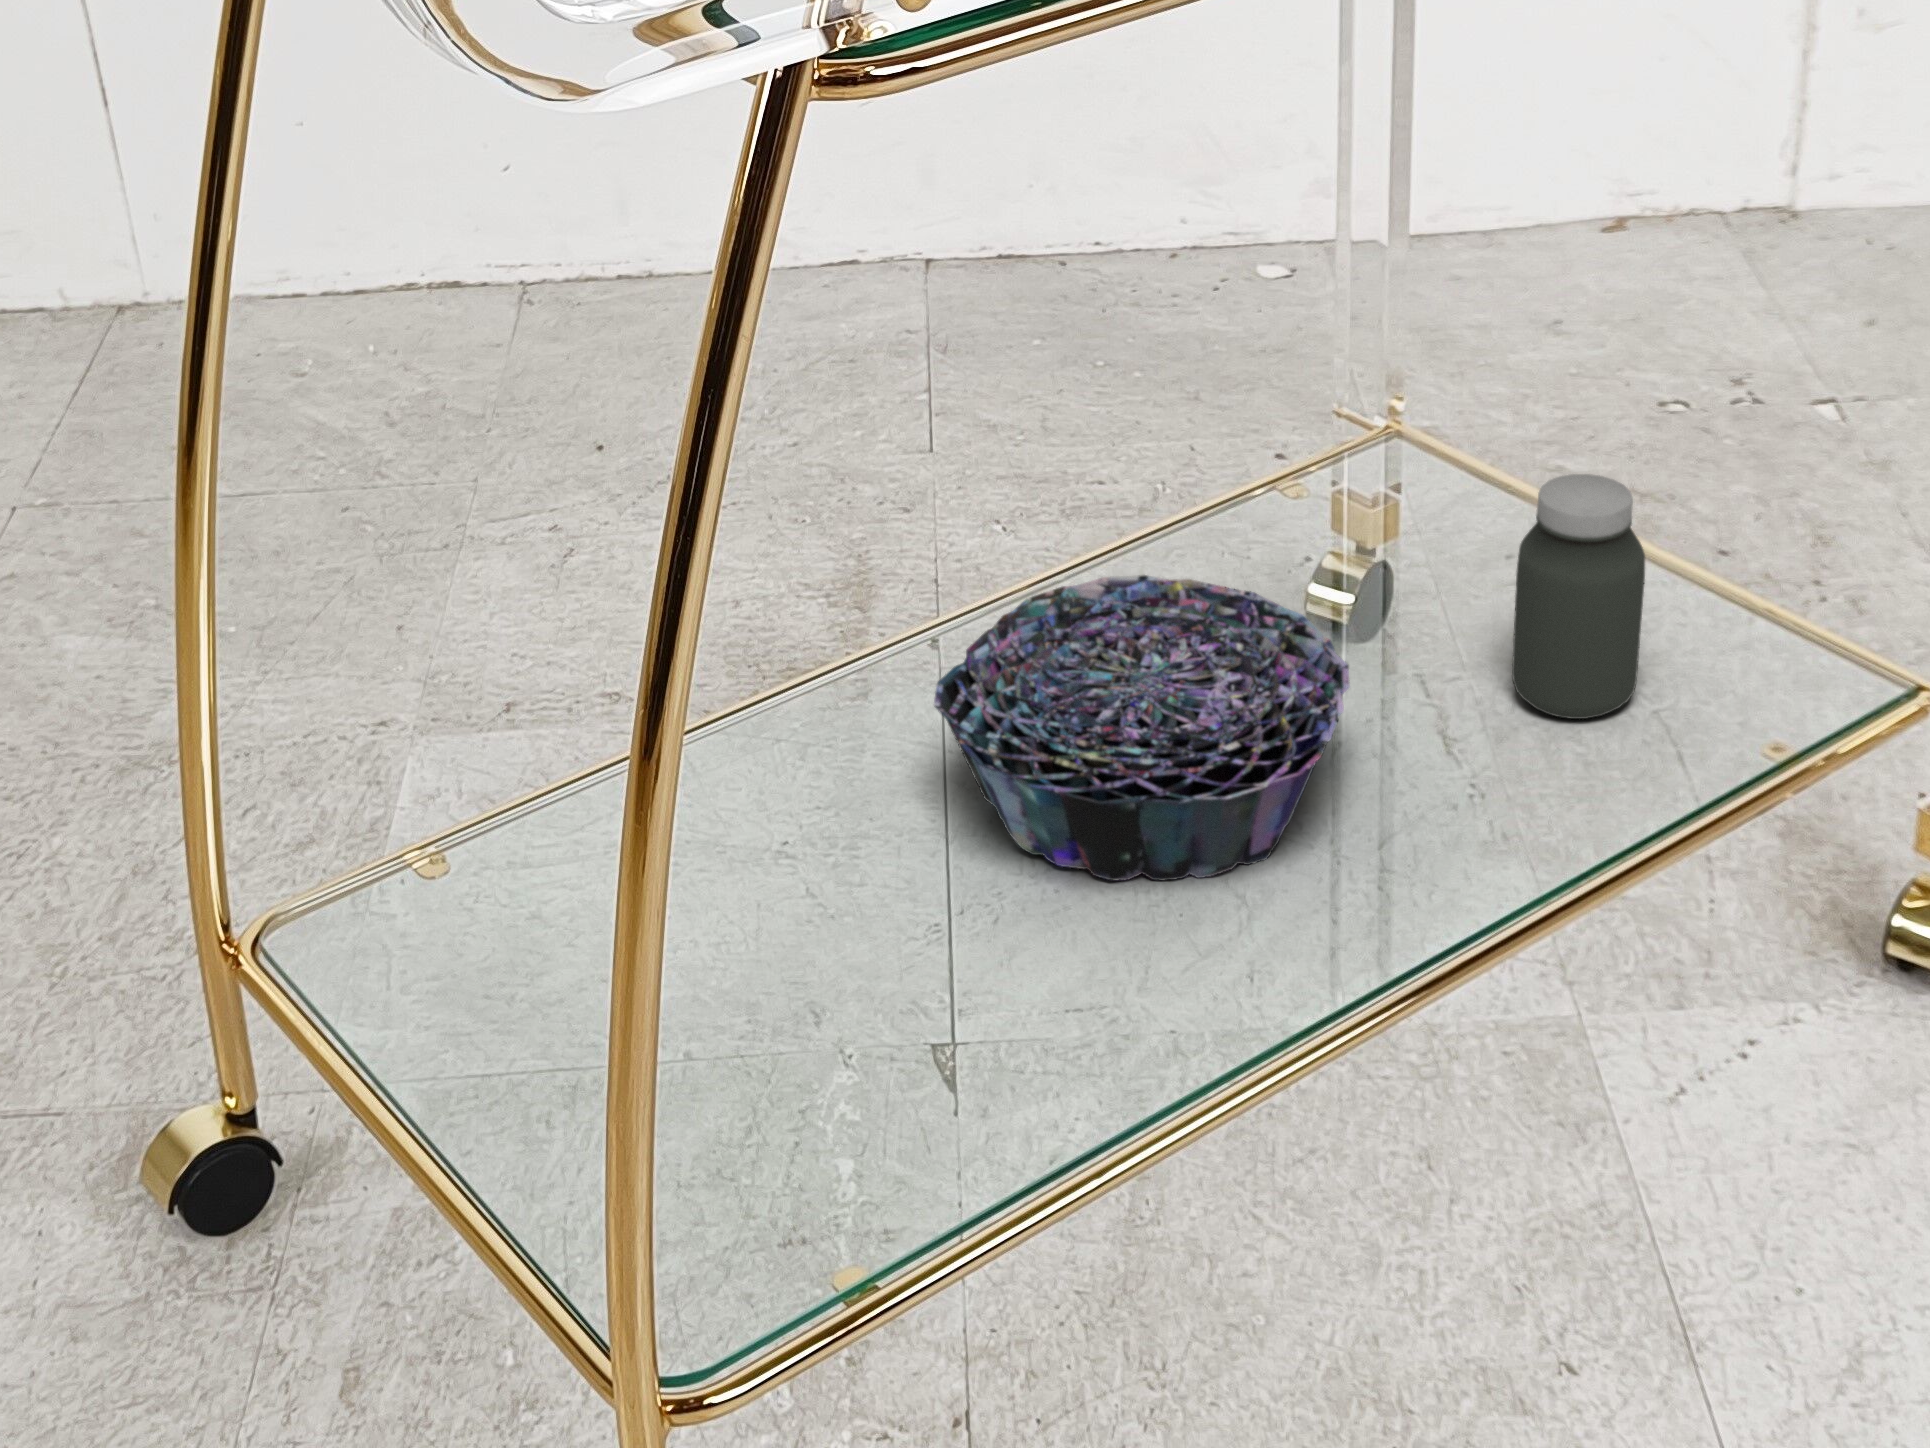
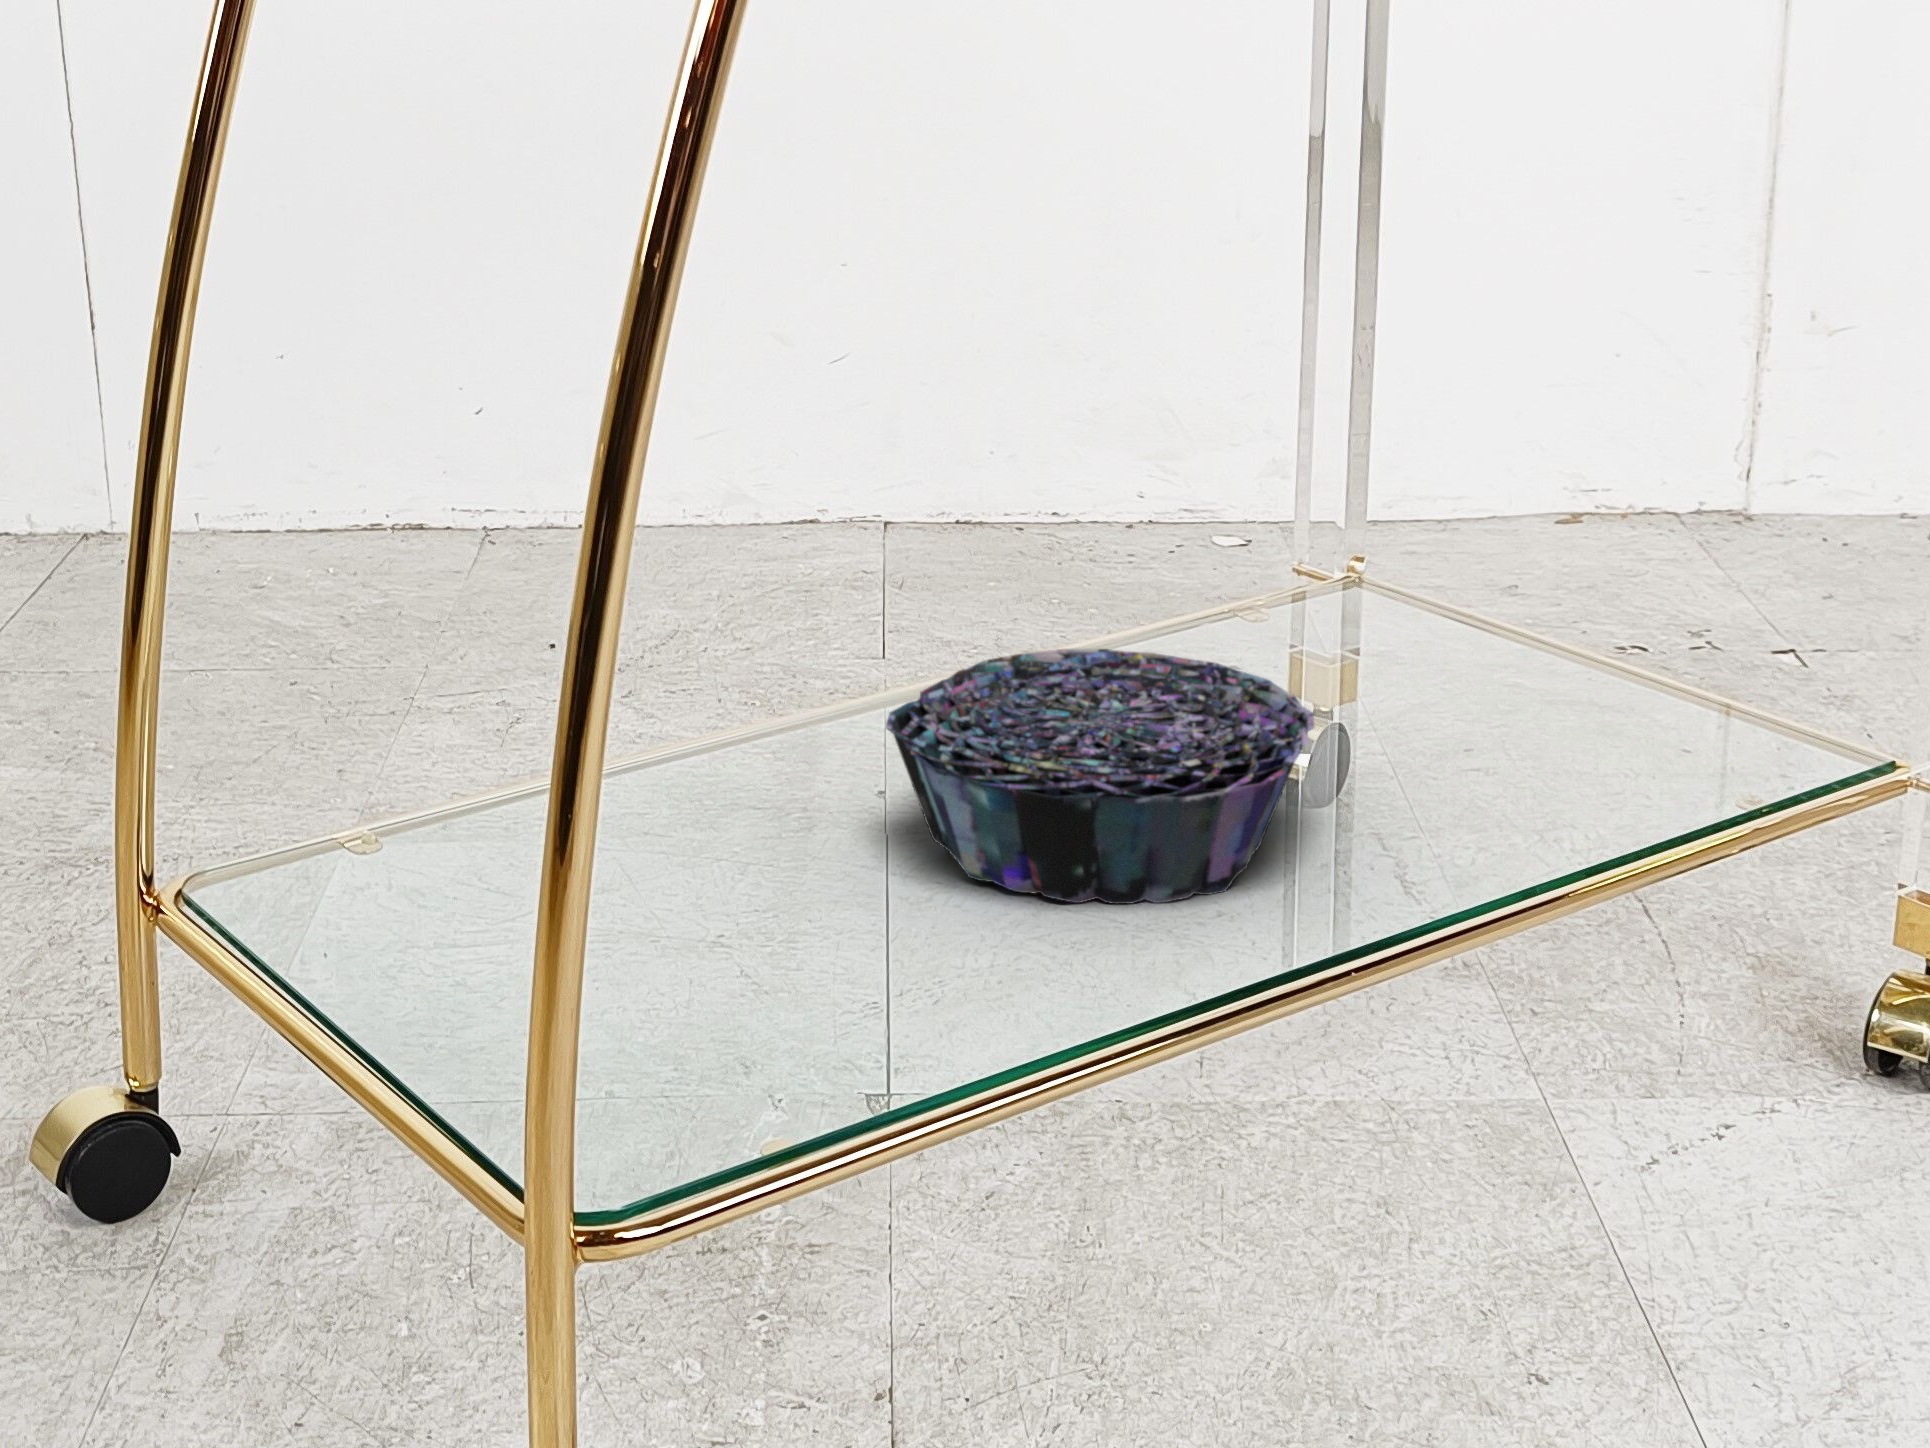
jar: present [1512,474,1645,719] -> none [1481,549,1620,802]

